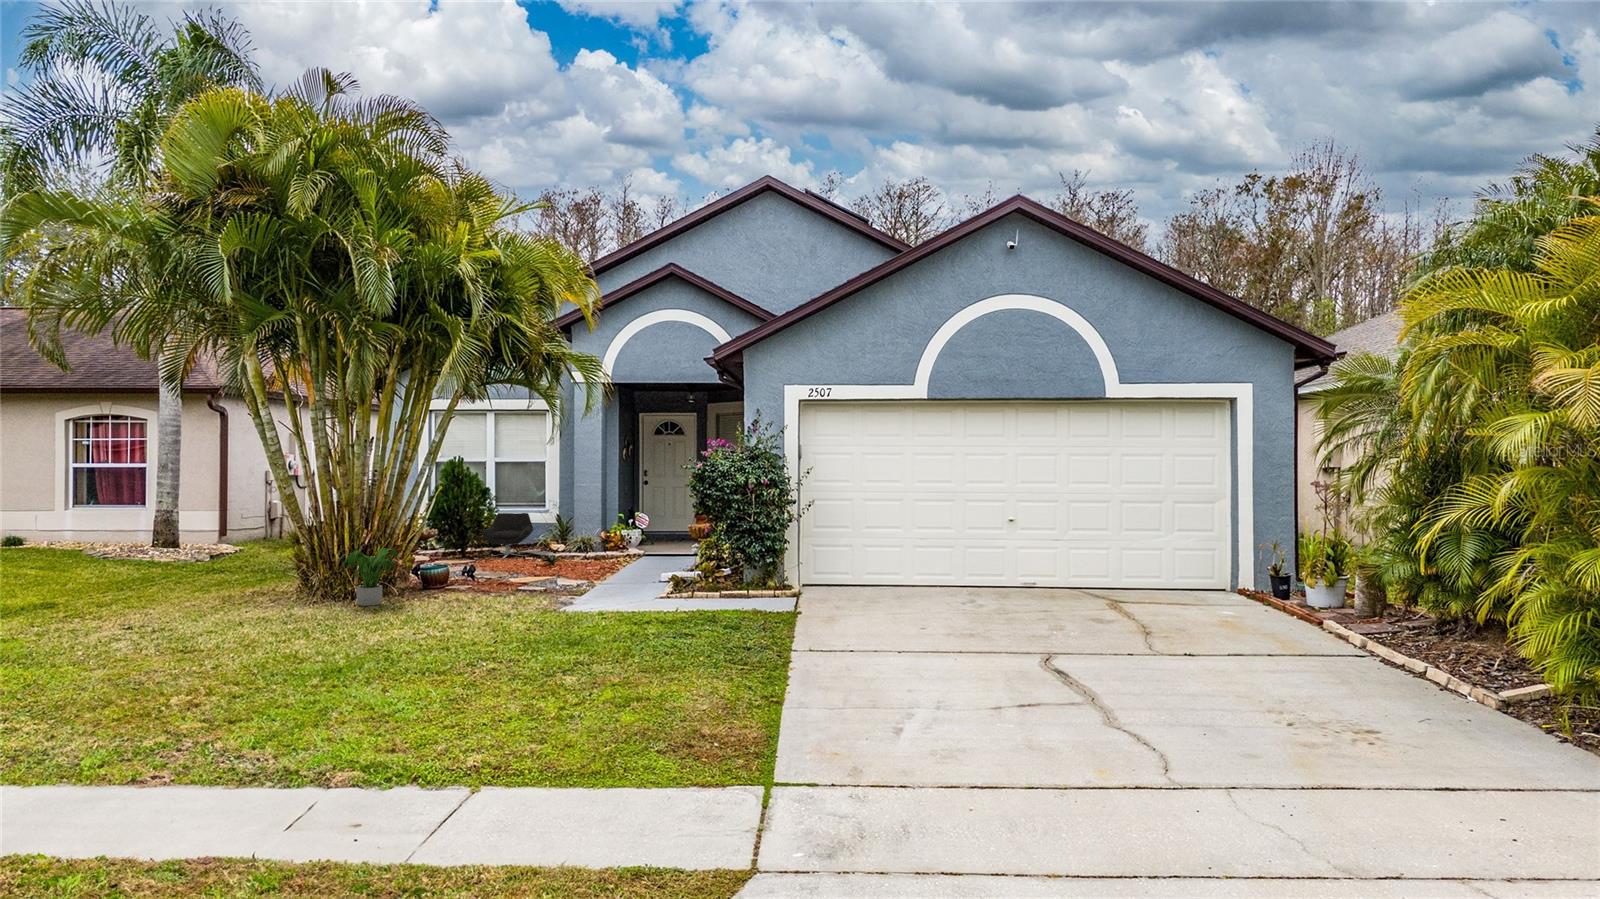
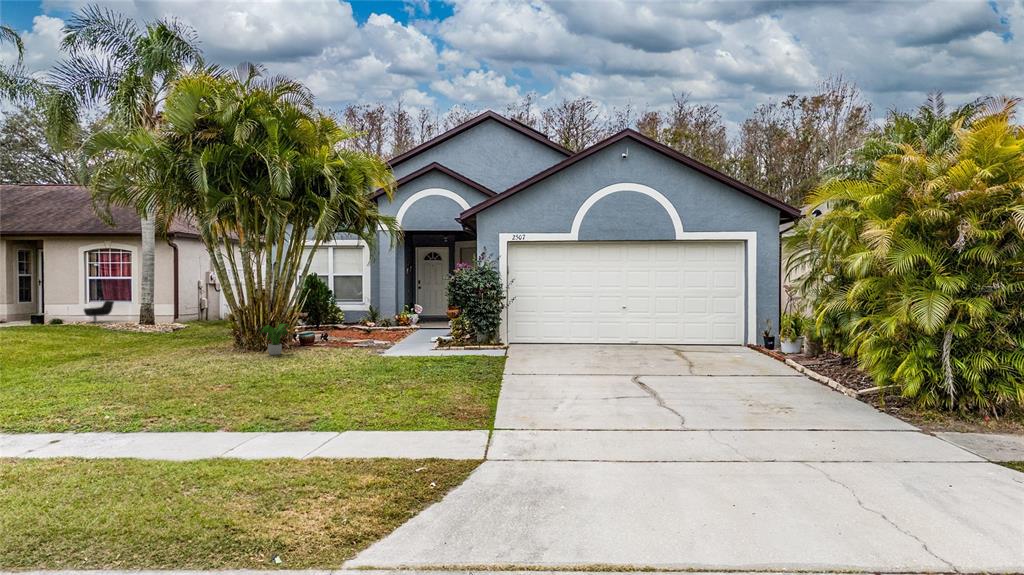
lounge chair: present [480,513,533,558] -> present [84,301,114,322]

